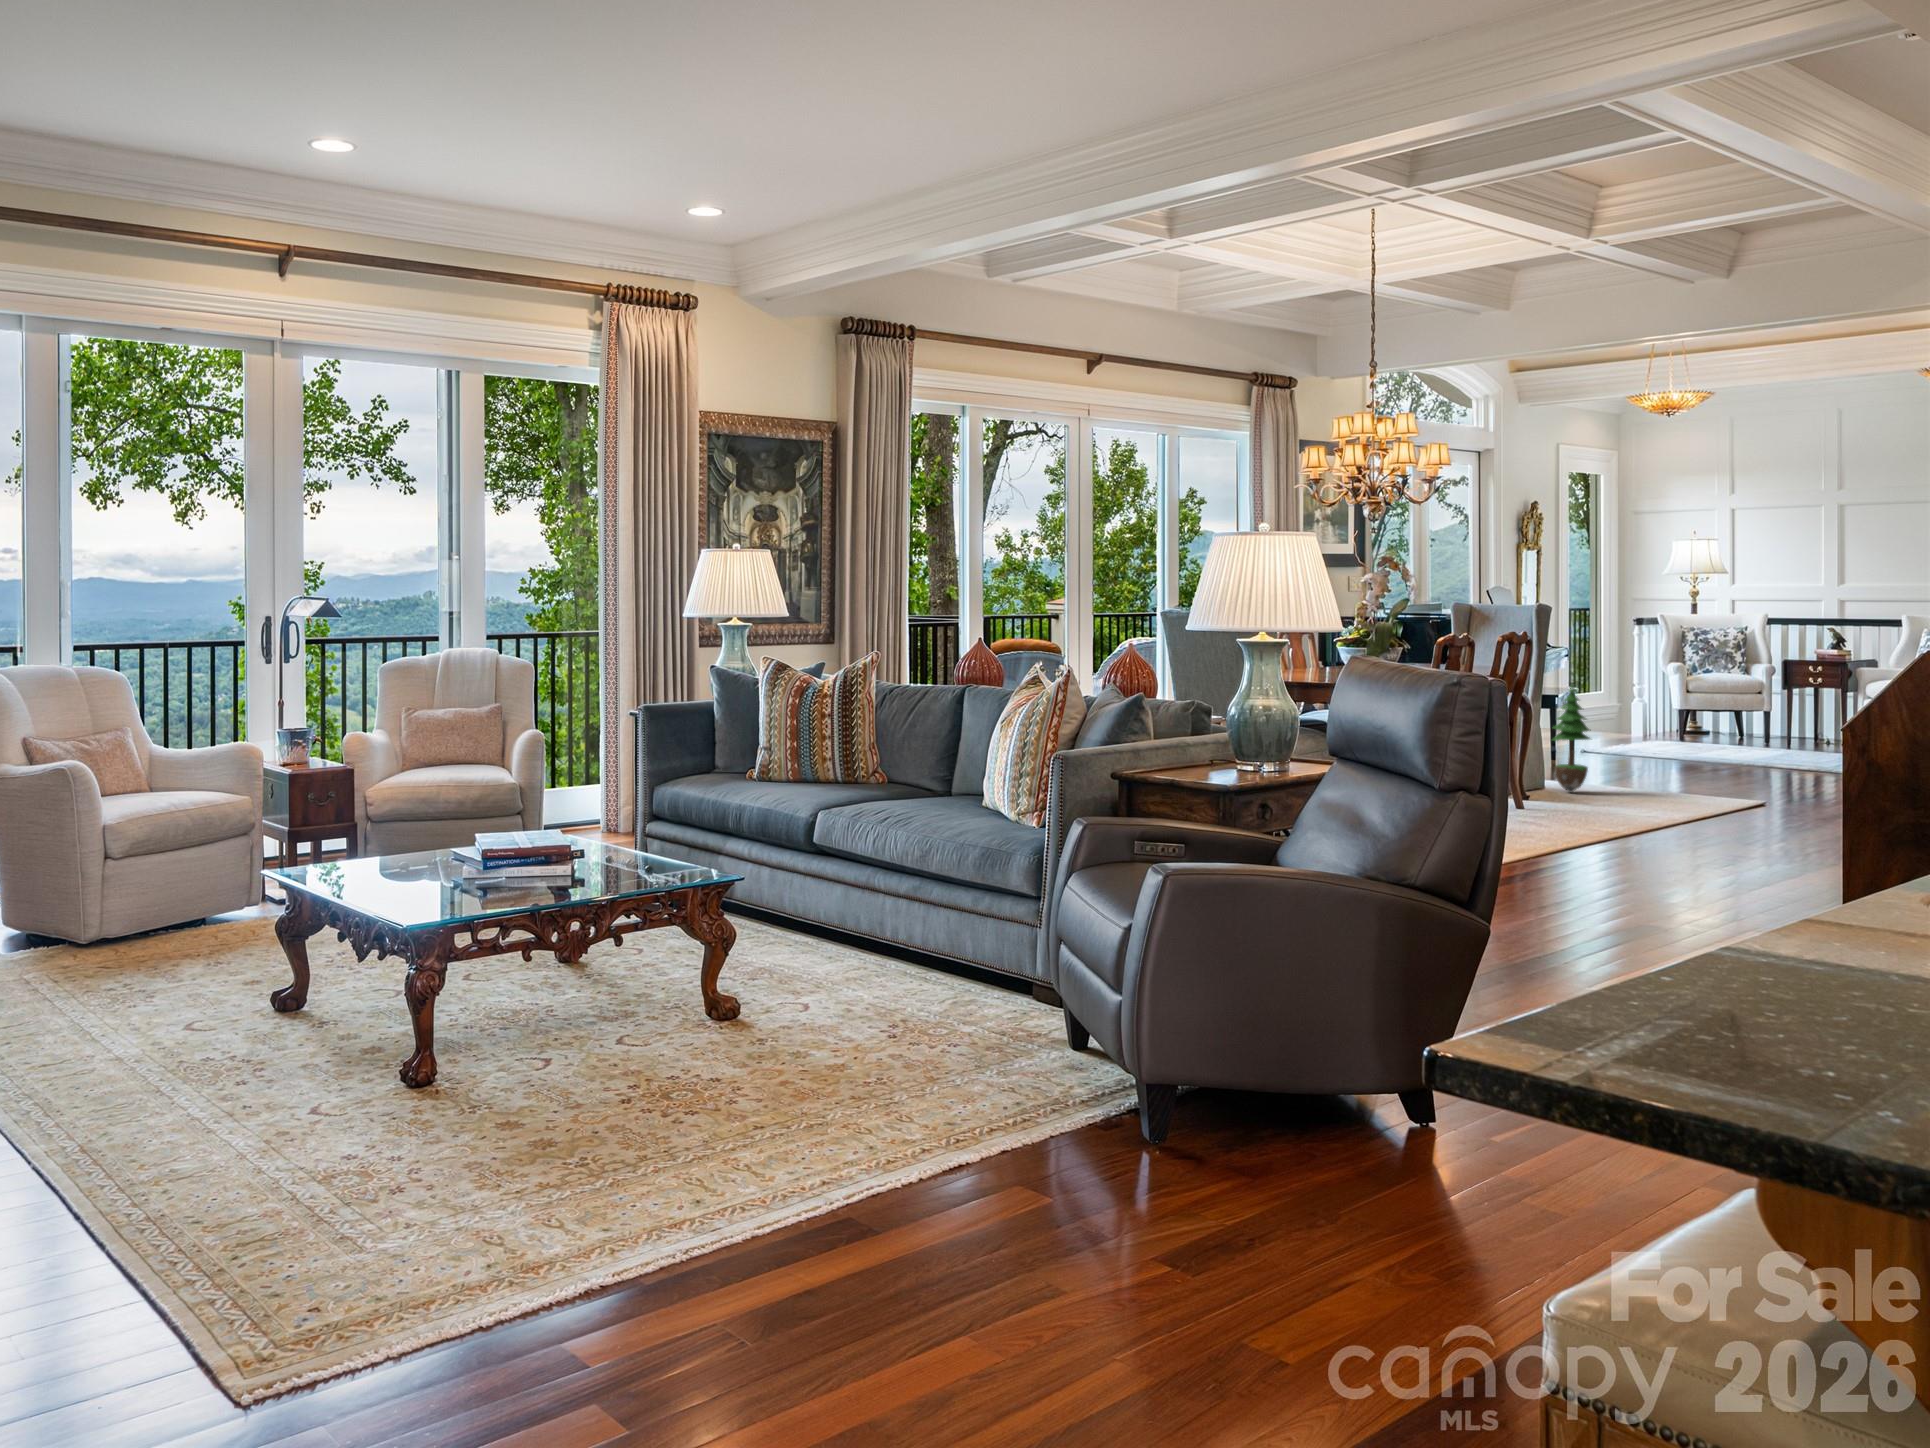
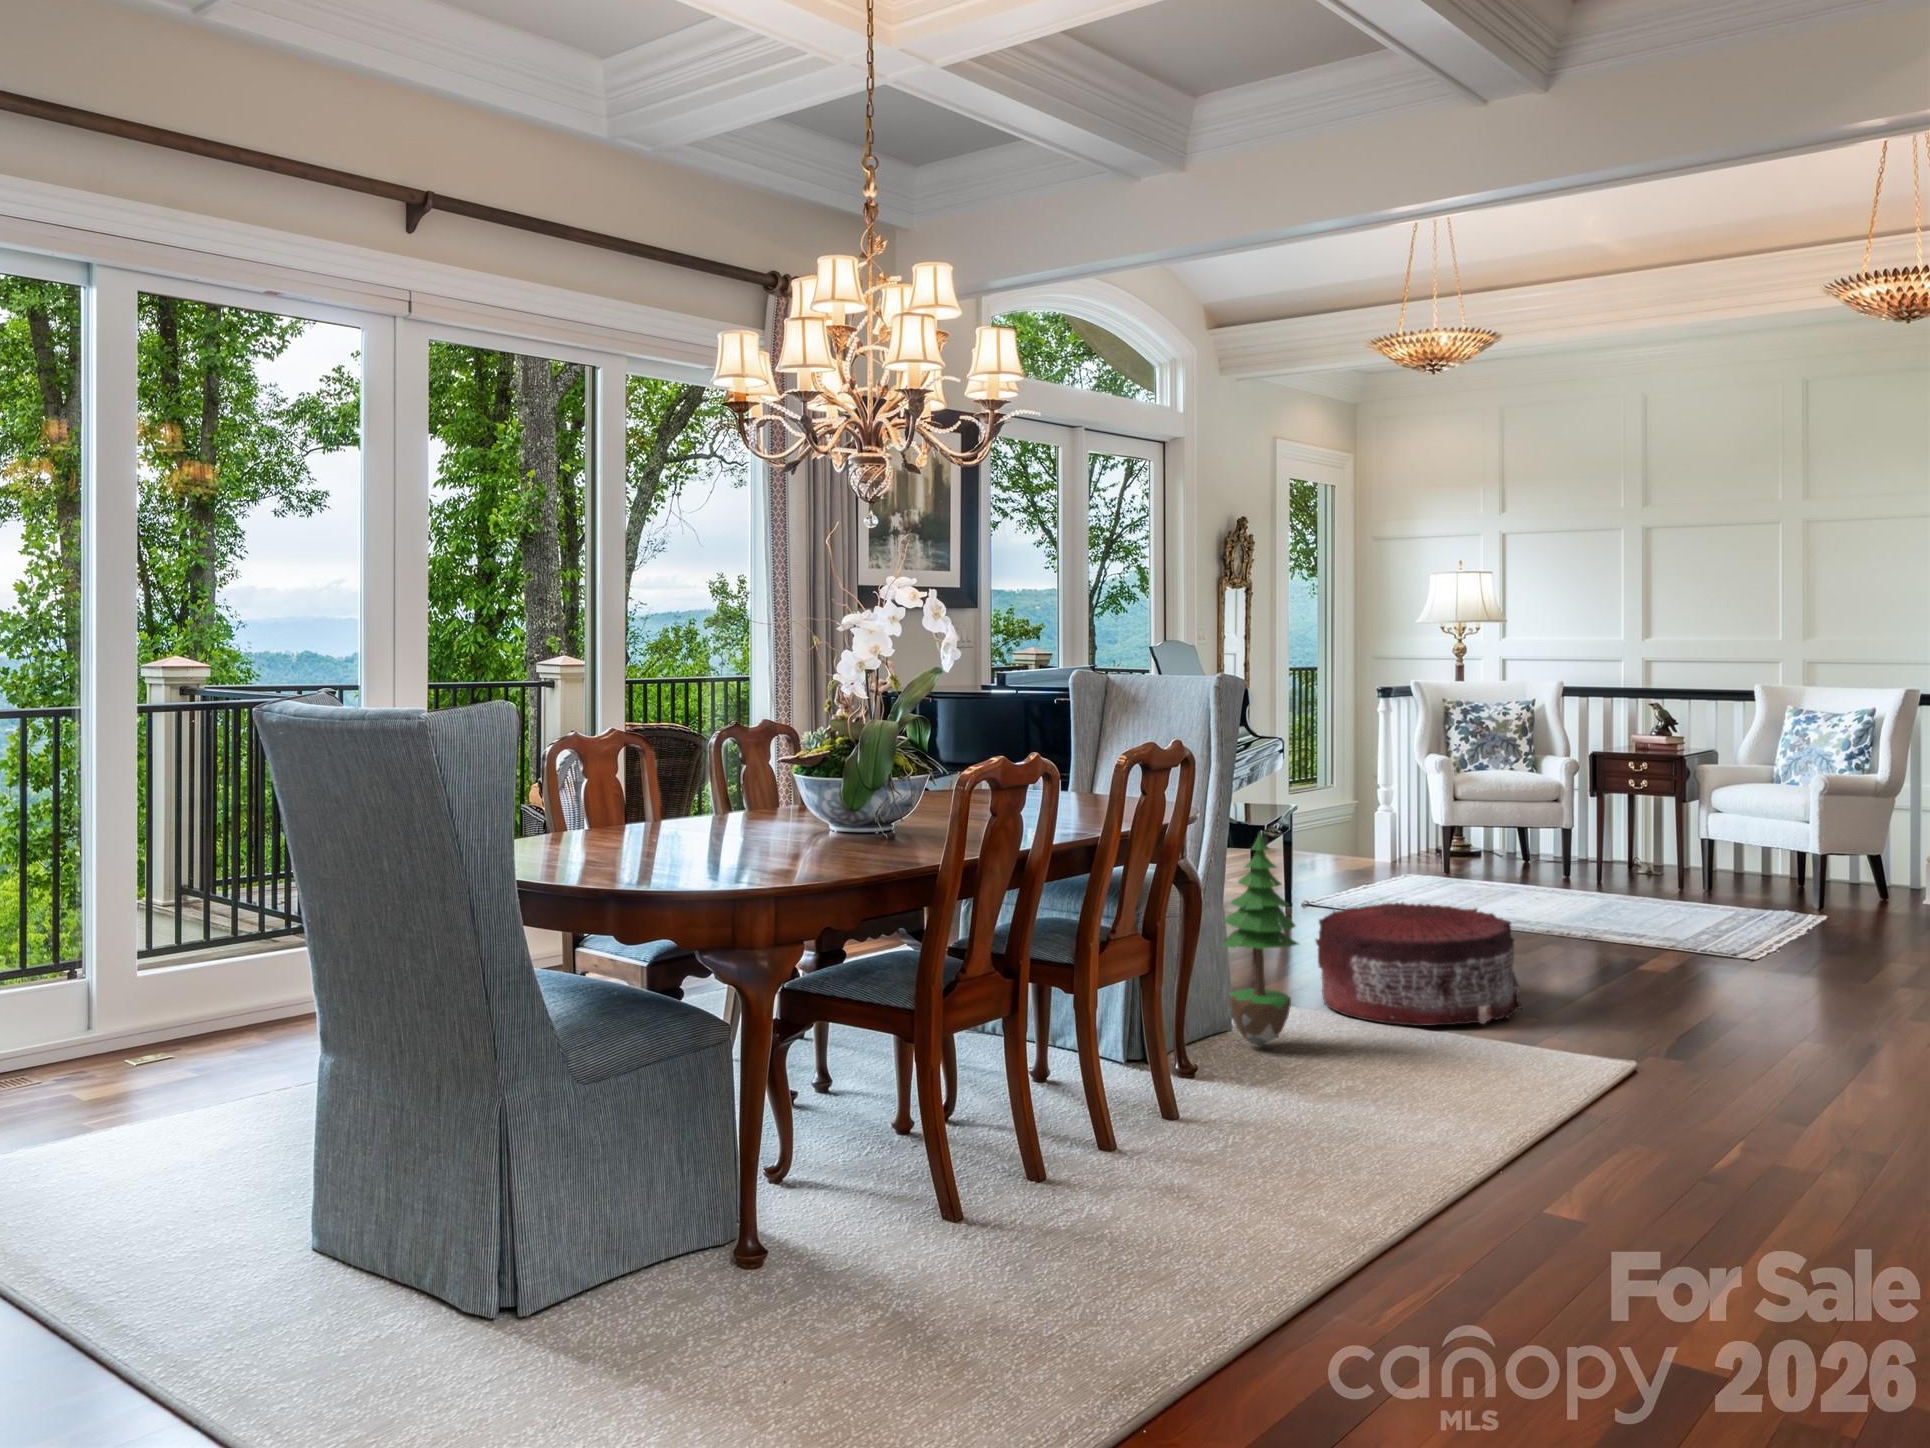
pouf: none [1598,729,1716,787] -> present [1316,903,1522,1026]

